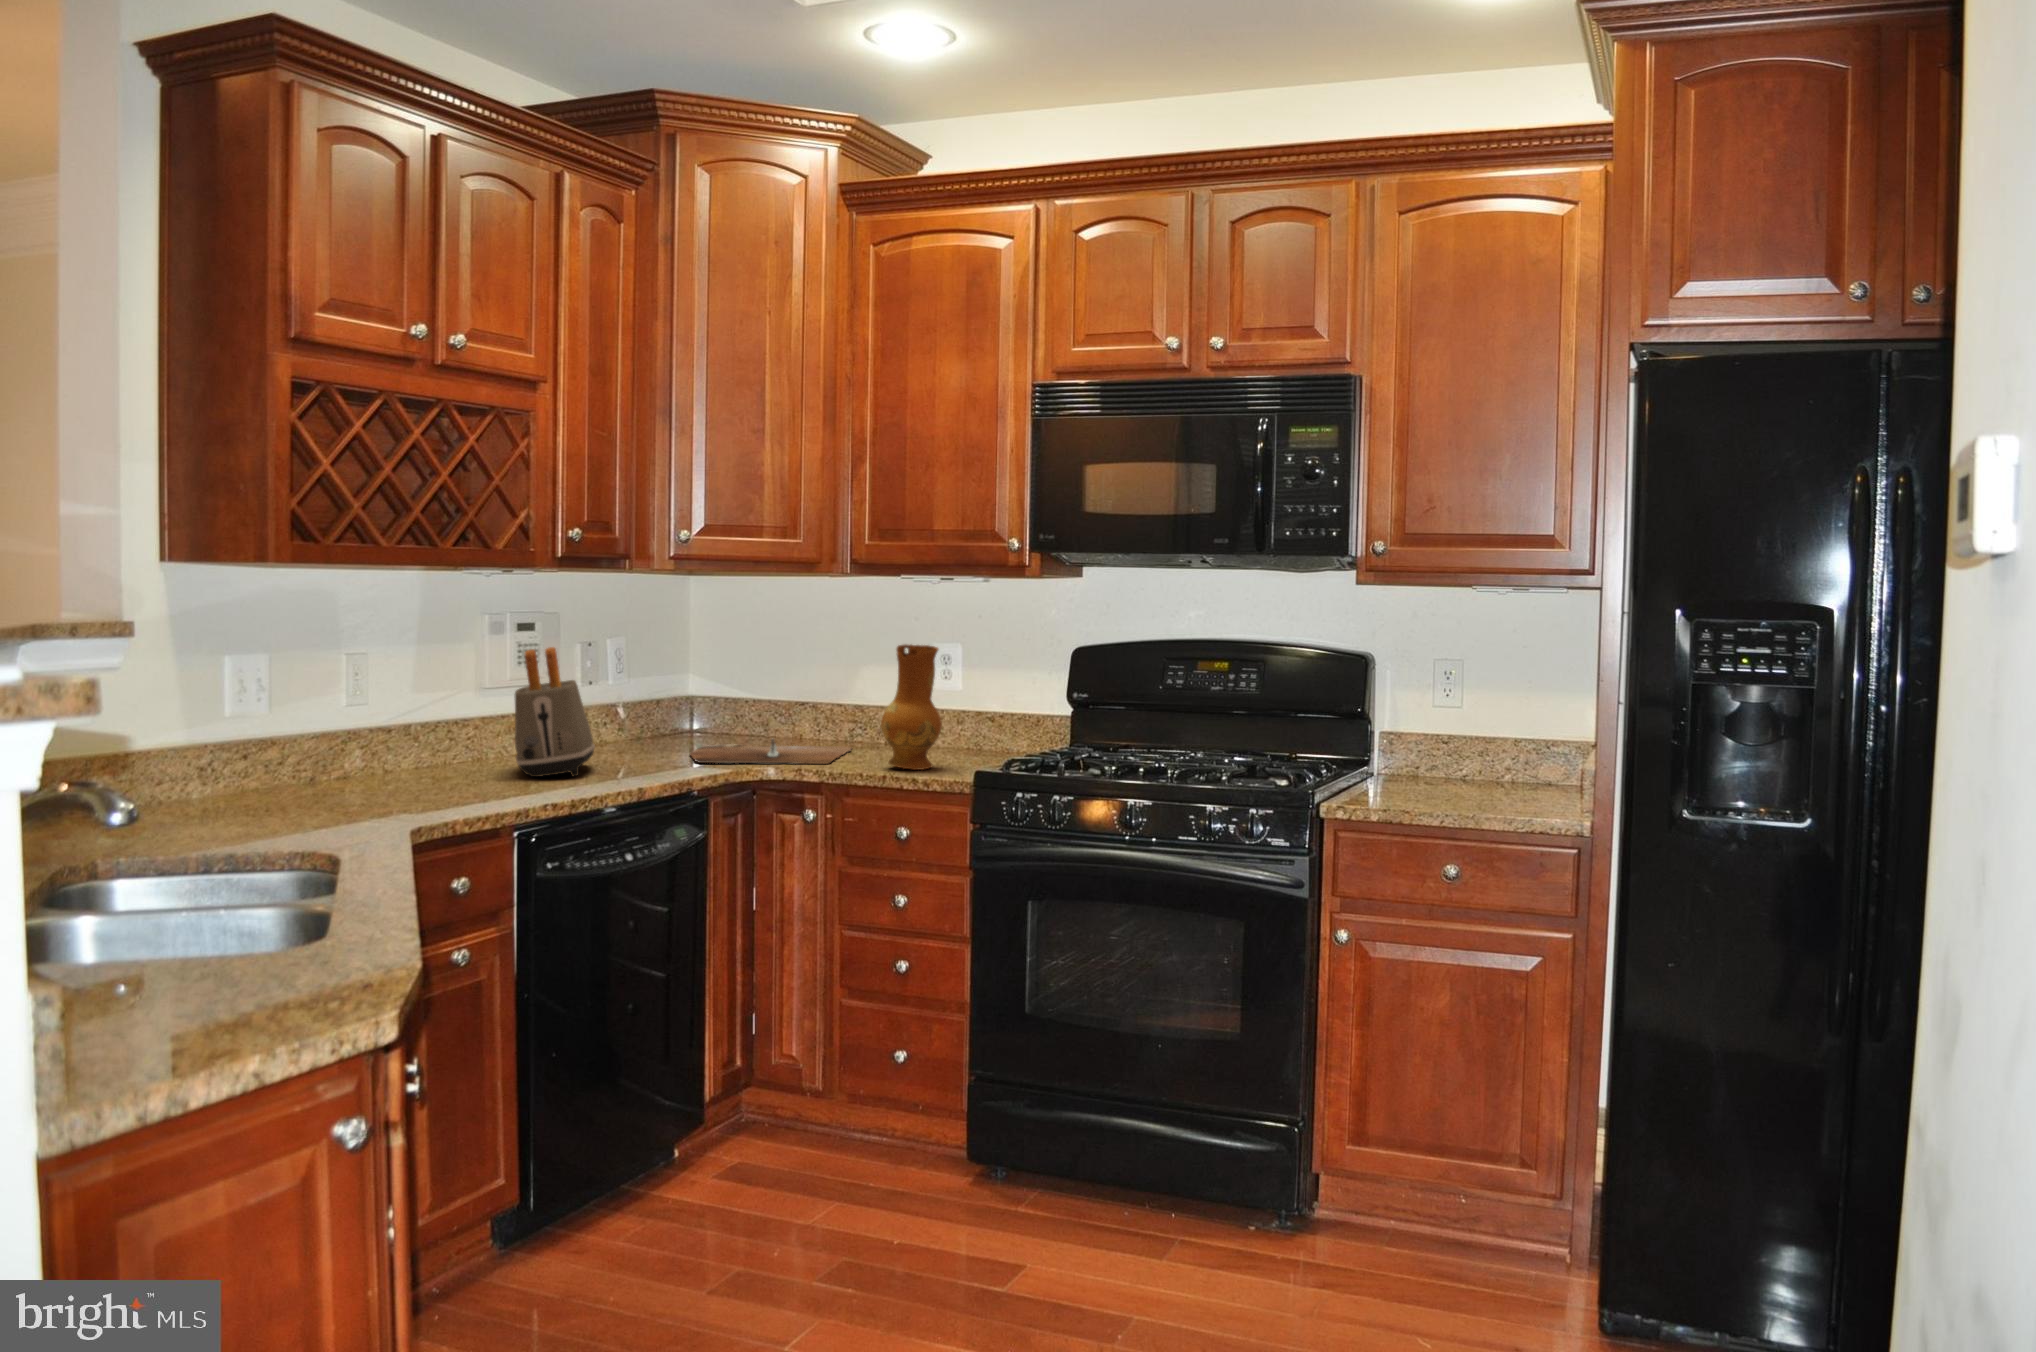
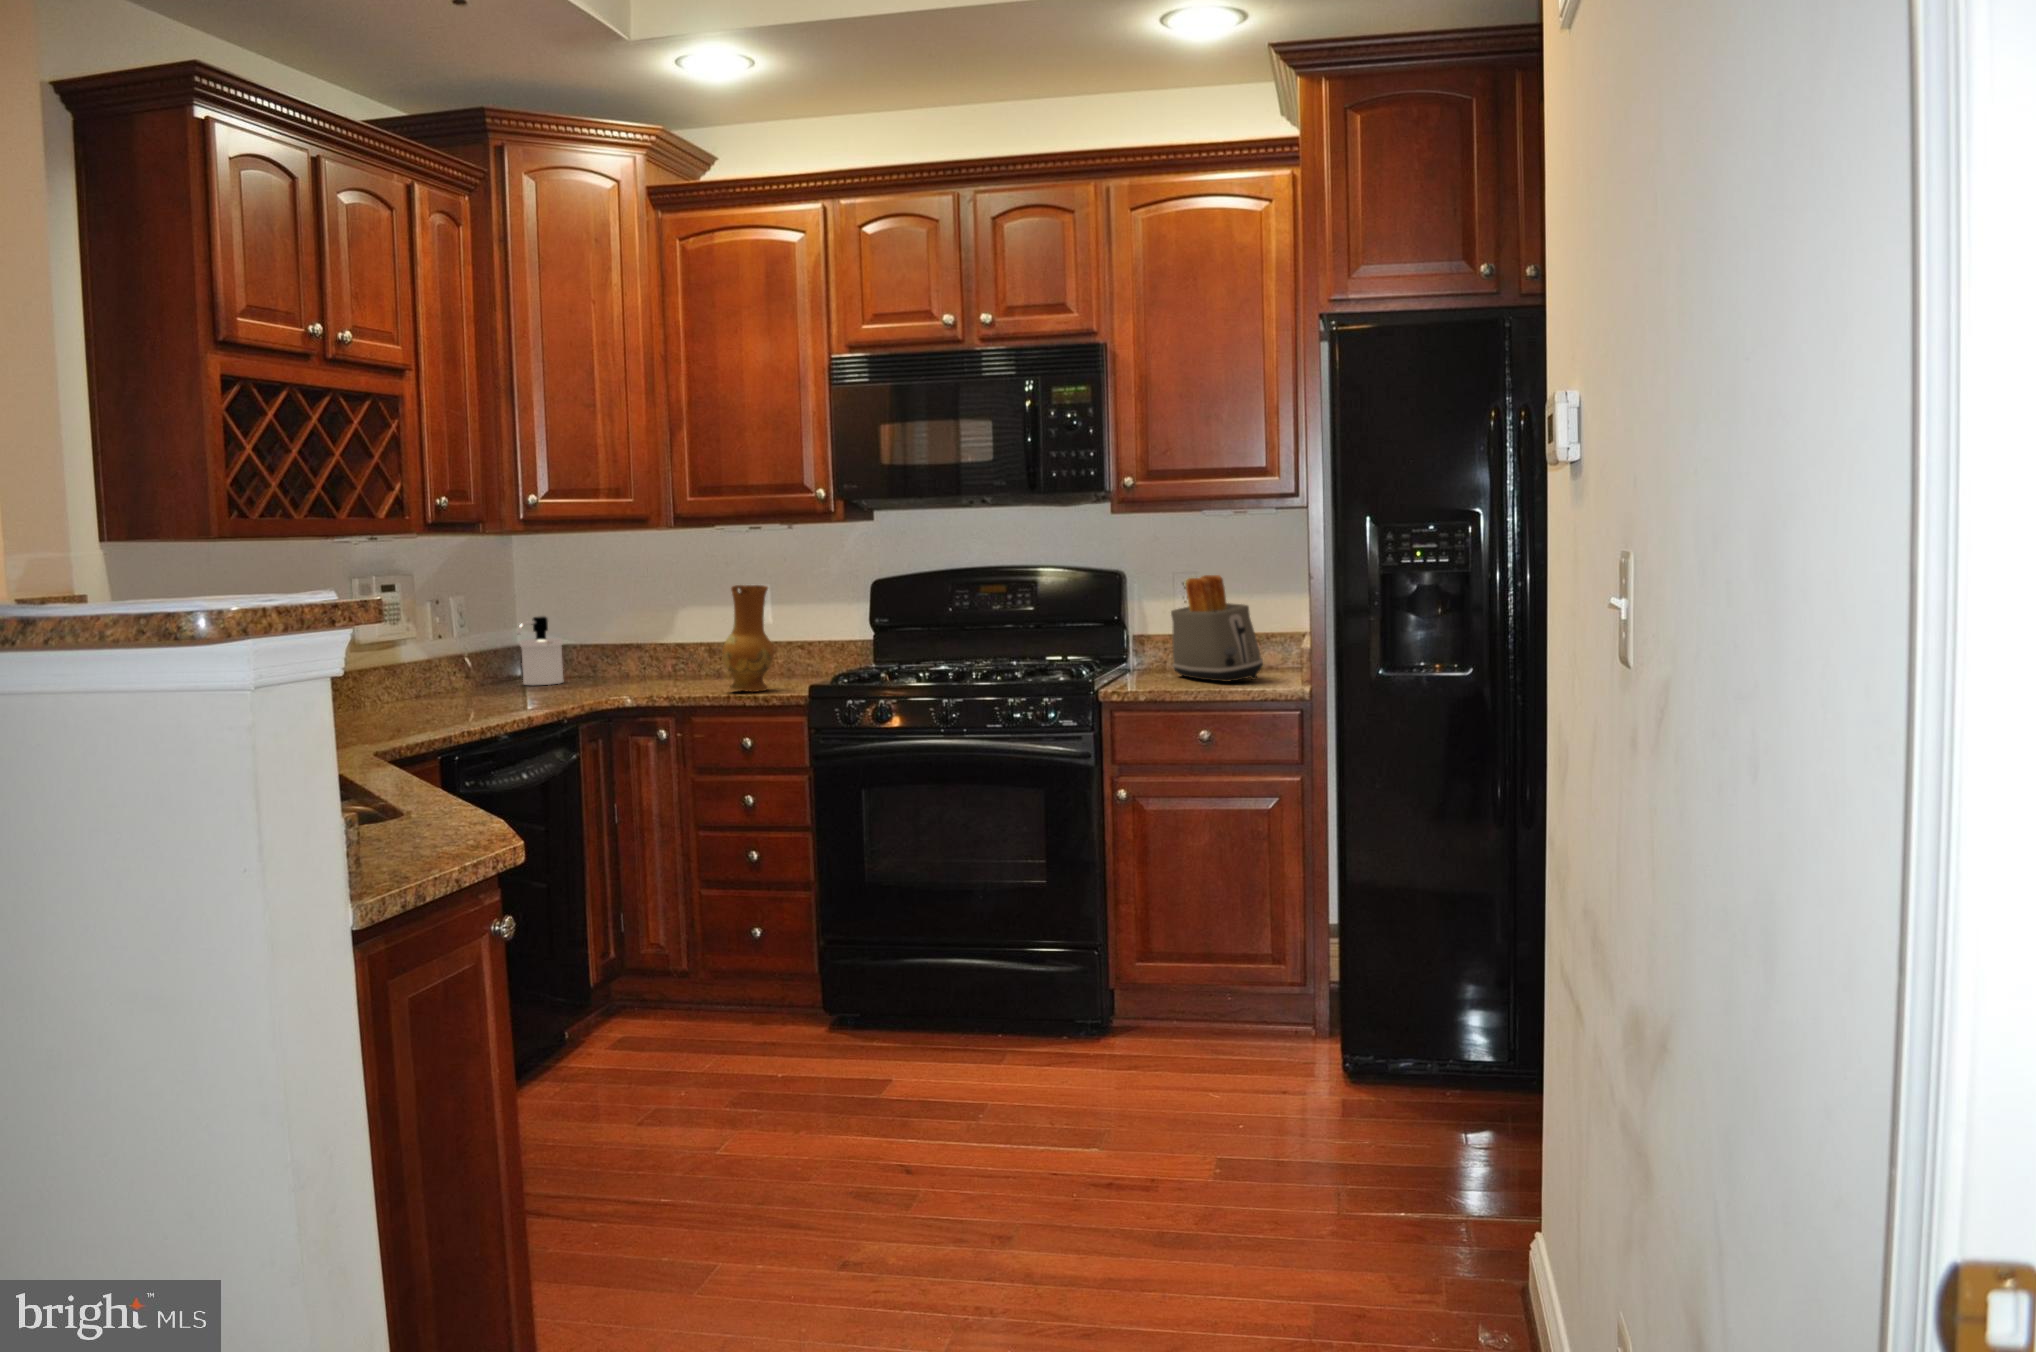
toaster: present [515,647,595,777] -> present [1171,575,1263,682]
soap dispenser: none [683,663,736,739] -> present [517,616,563,685]
cutting board: present [691,739,851,764] -> none [542,676,684,700]

